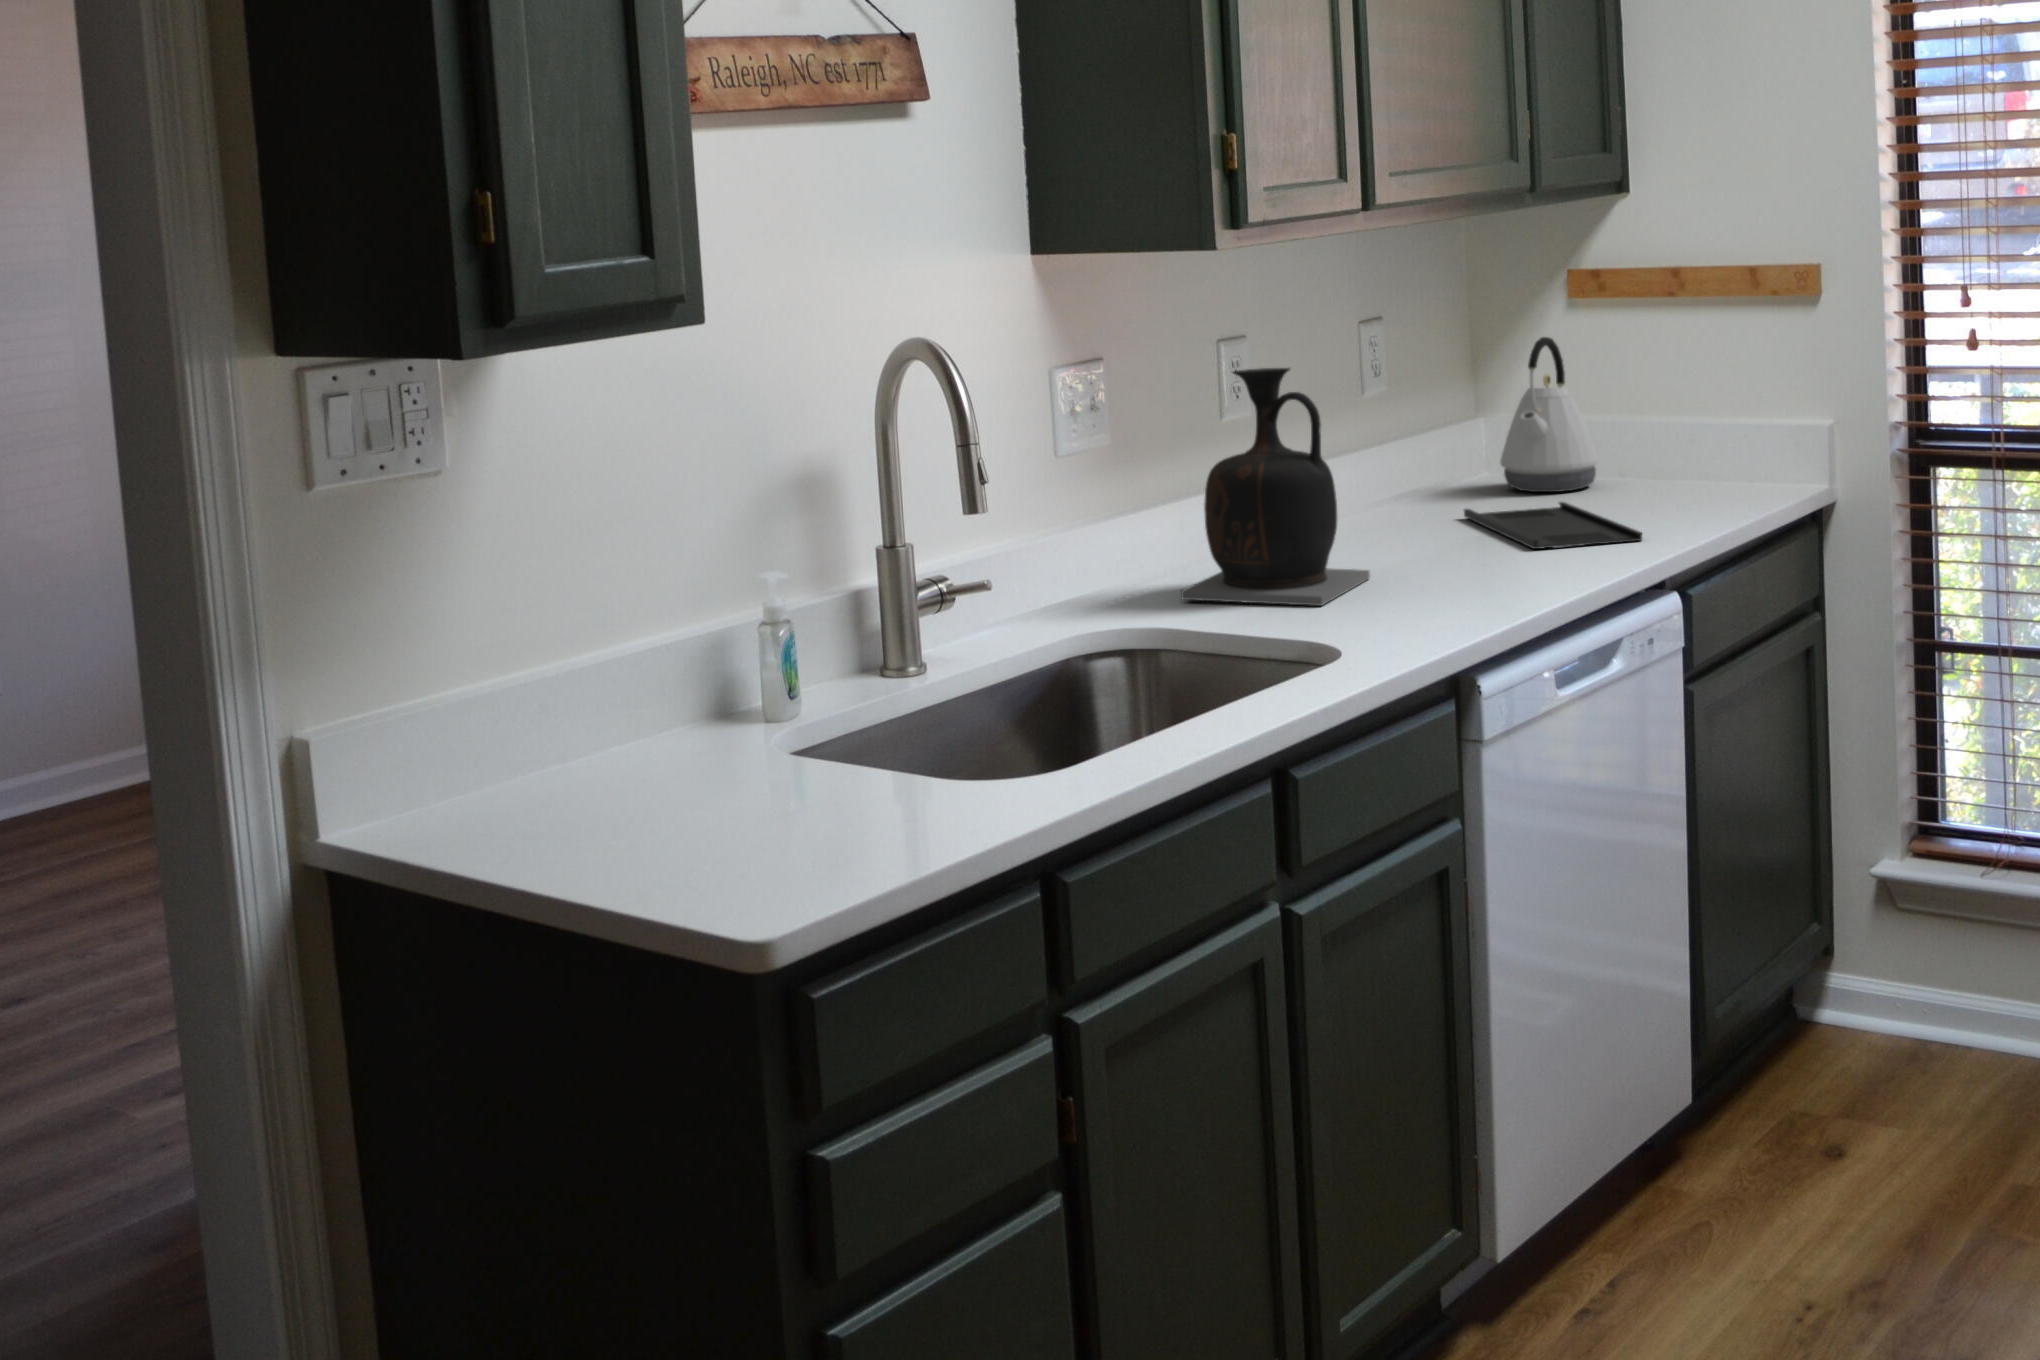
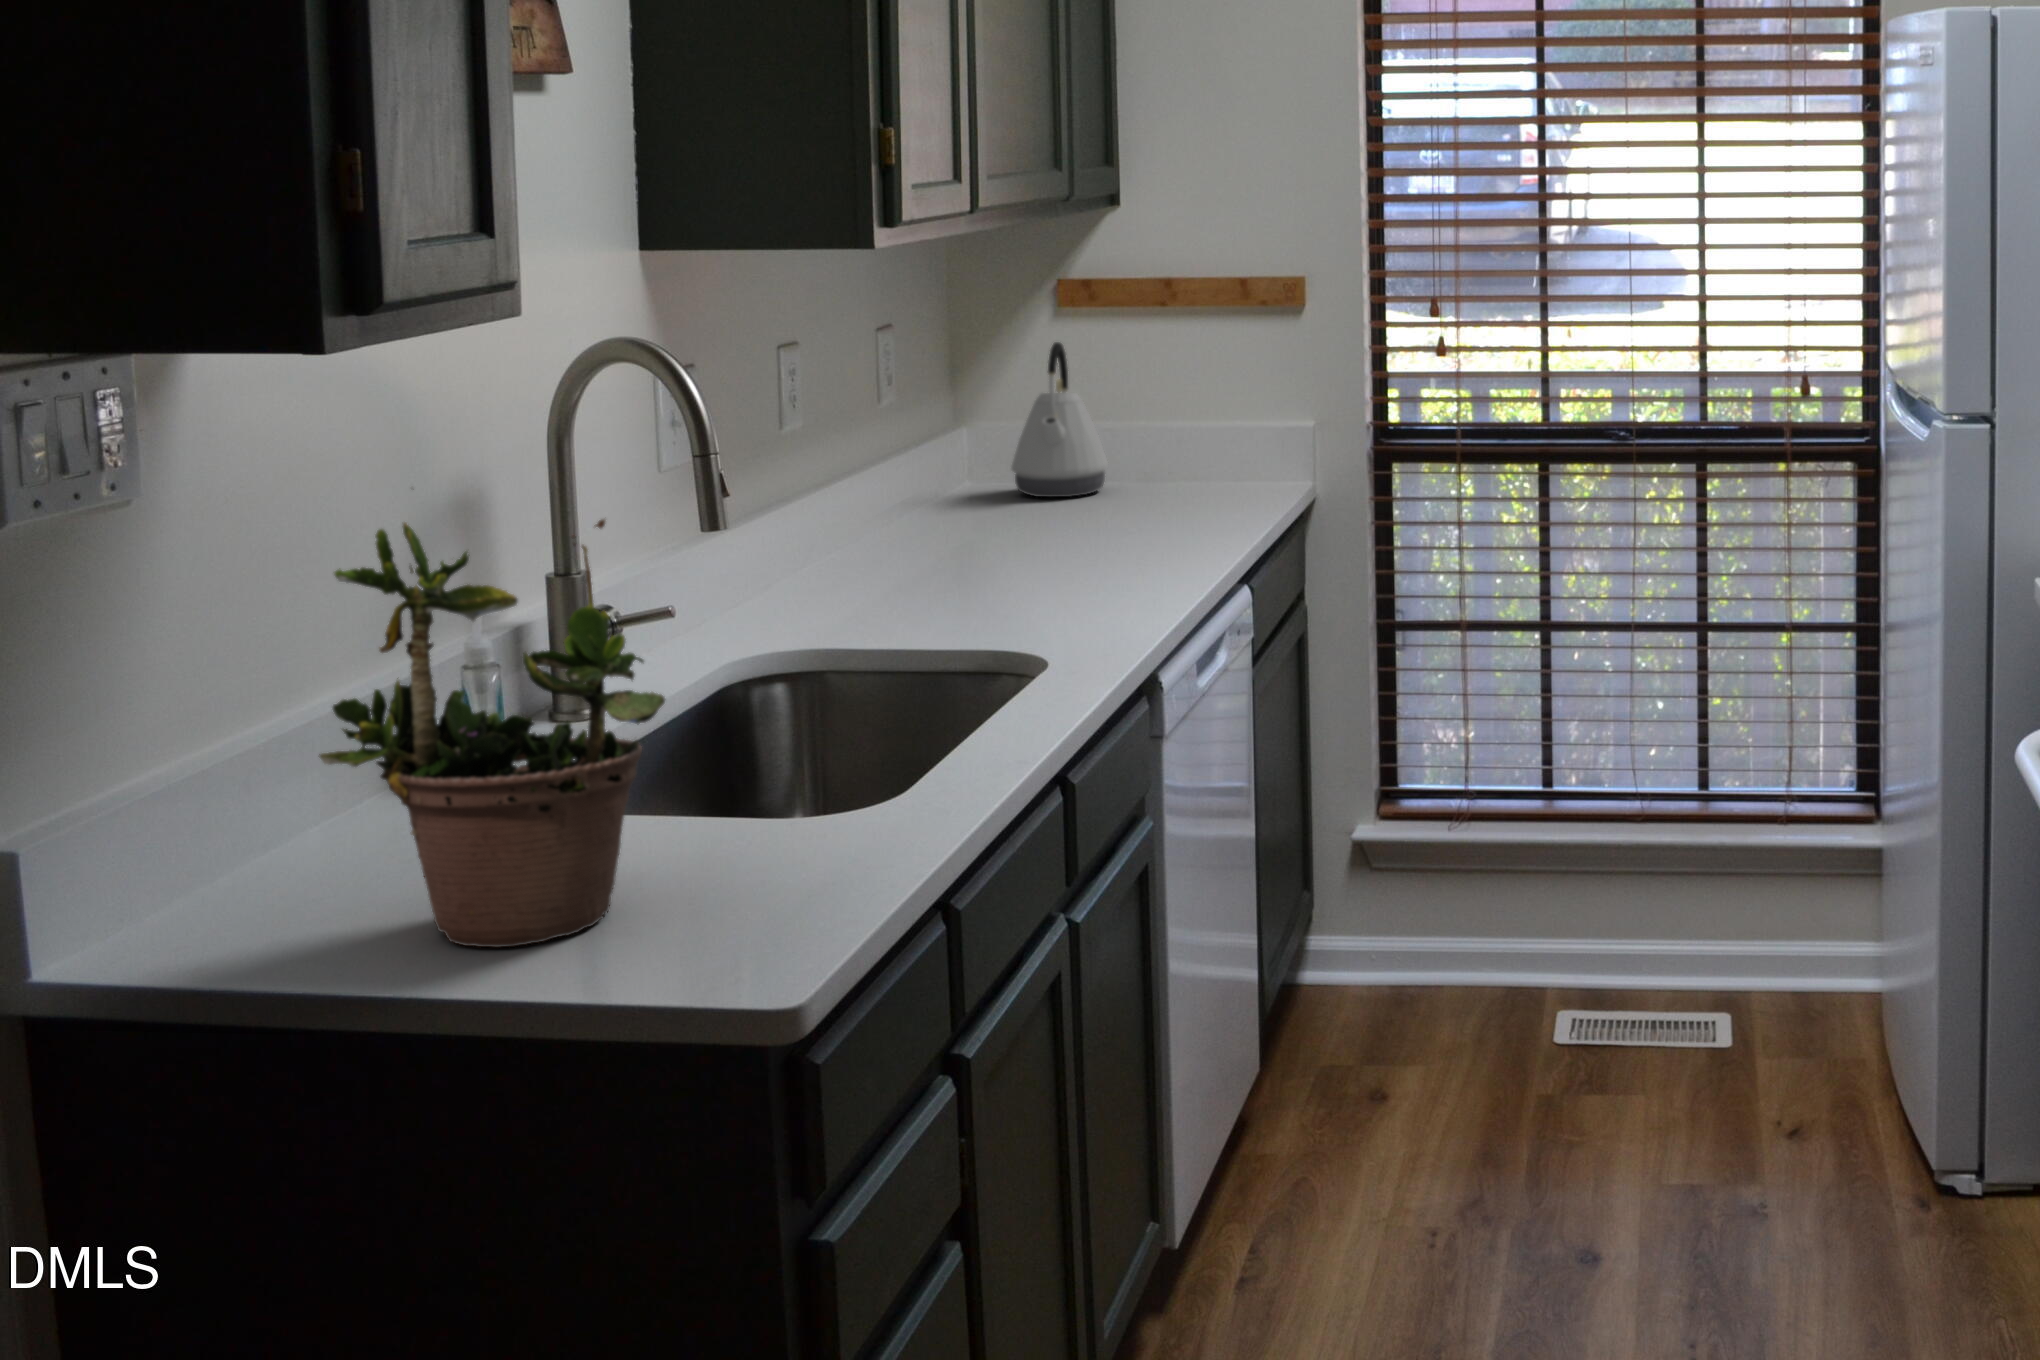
vase: present [1181,368,1370,606] -> none [811,373,987,621]
potted plant: none [515,463,766,858] -> present [319,519,665,947]
tray: present [1464,502,1642,549] -> none [1009,505,1214,552]

